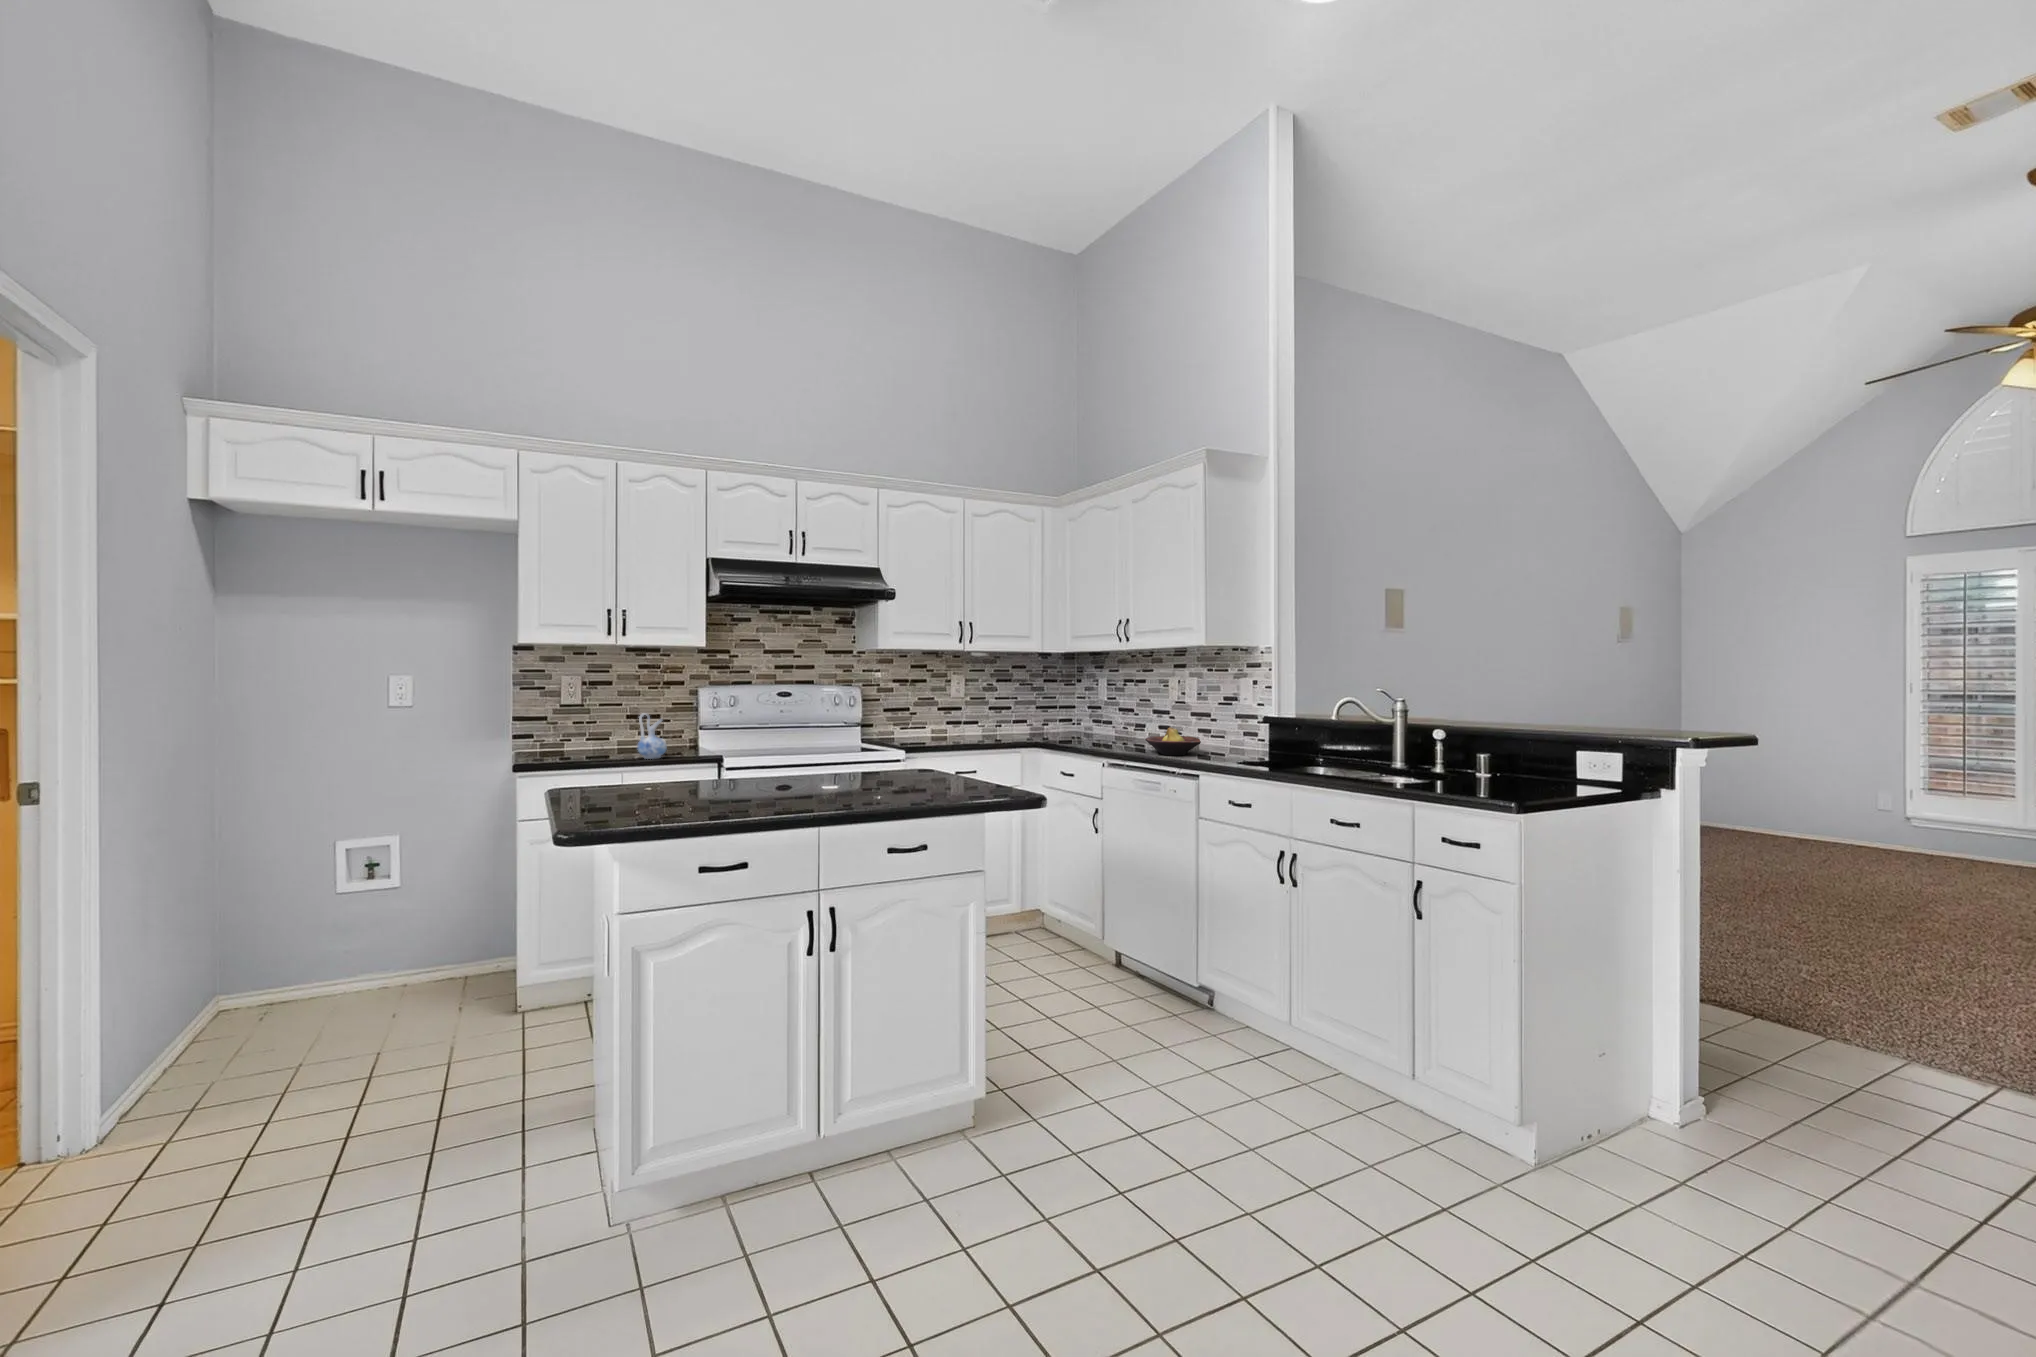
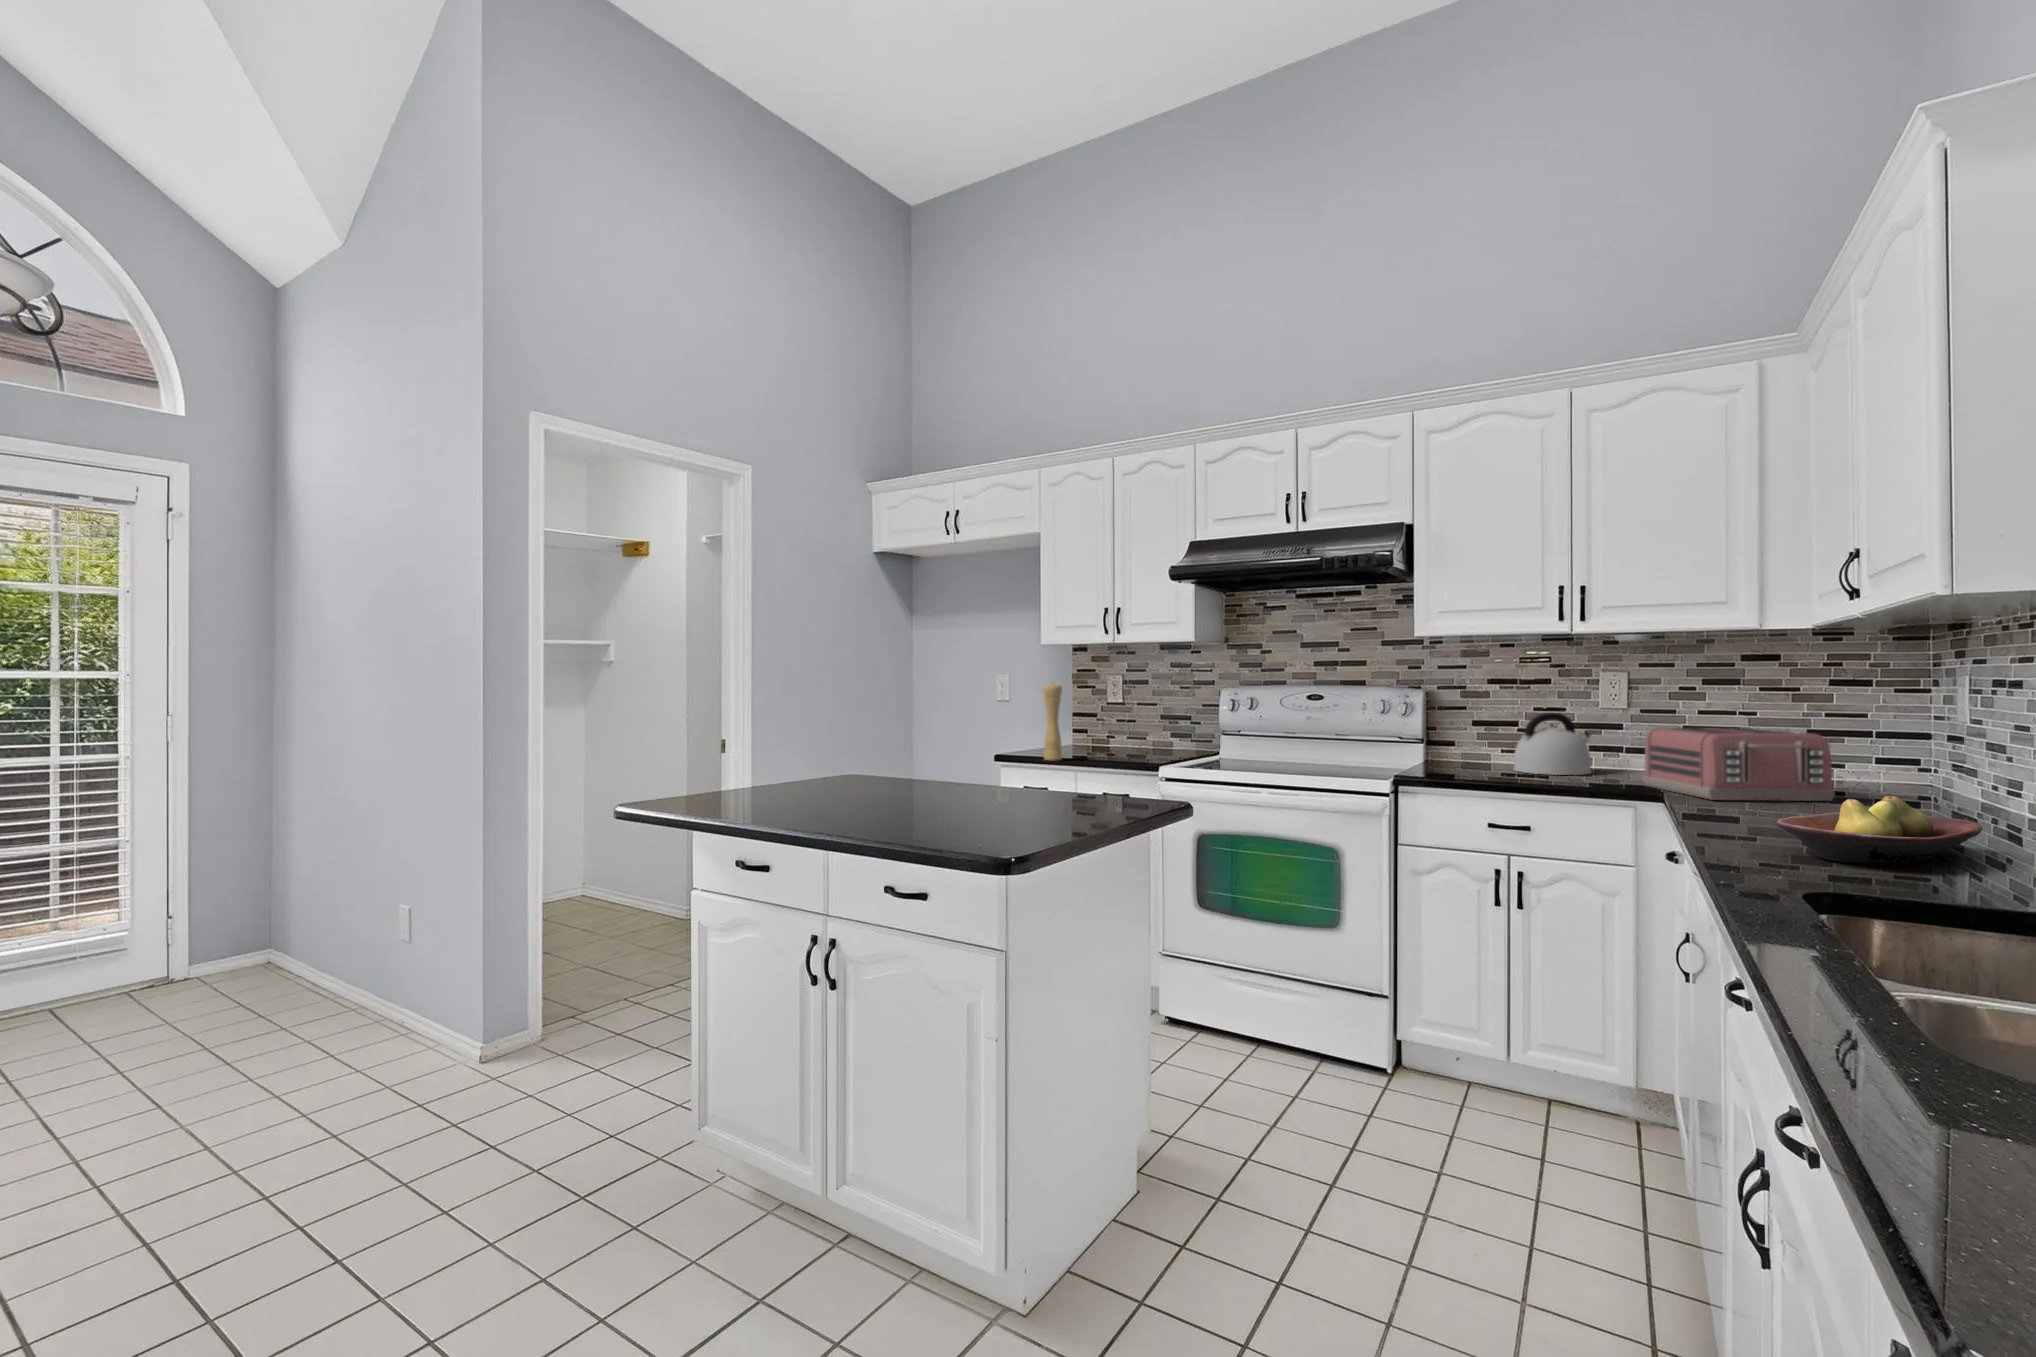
pepper mill: none [567,683,589,761] -> present [1043,684,1062,761]
kettle: none [910,701,953,740] -> present [1514,713,1591,775]
toaster: none [998,705,1080,743] -> present [1642,728,1835,801]
ceramic pitcher: present [637,713,667,759] -> none [1096,716,1125,764]

